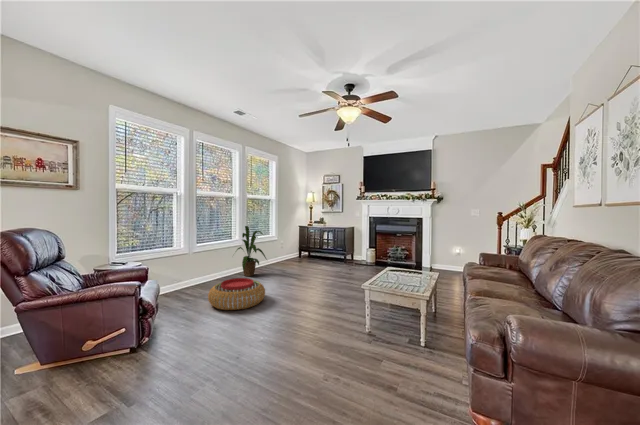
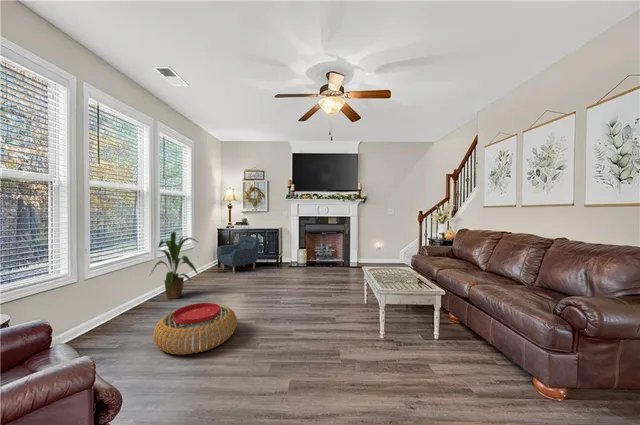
armchair: none [296,233,328,265] -> present [217,236,260,273]

